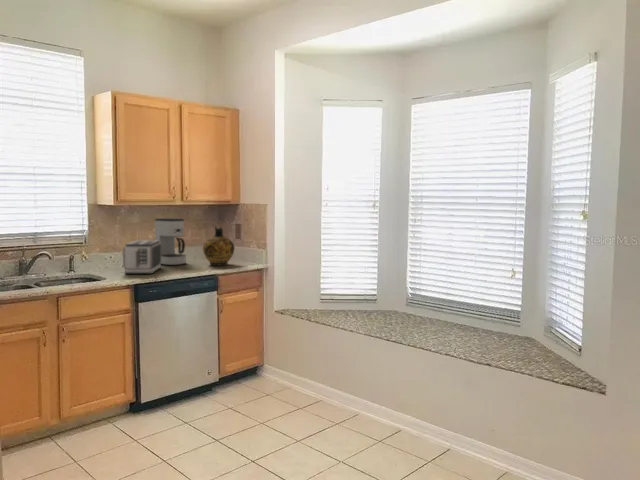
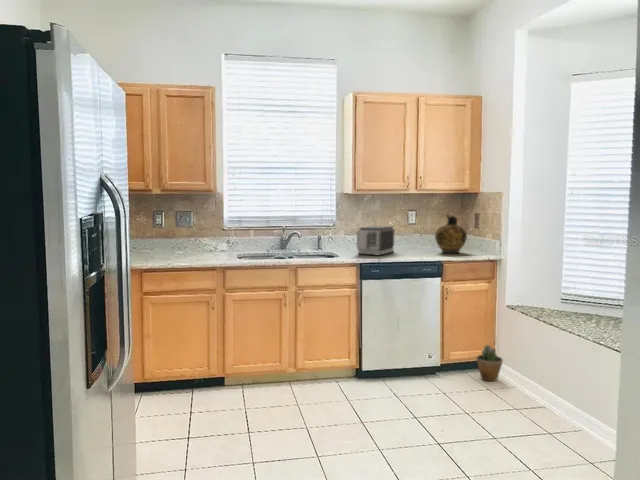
coffee maker: present [155,218,186,265] -> none [393,207,422,251]
potted plant: none [252,352,276,387] -> present [477,345,503,381]

